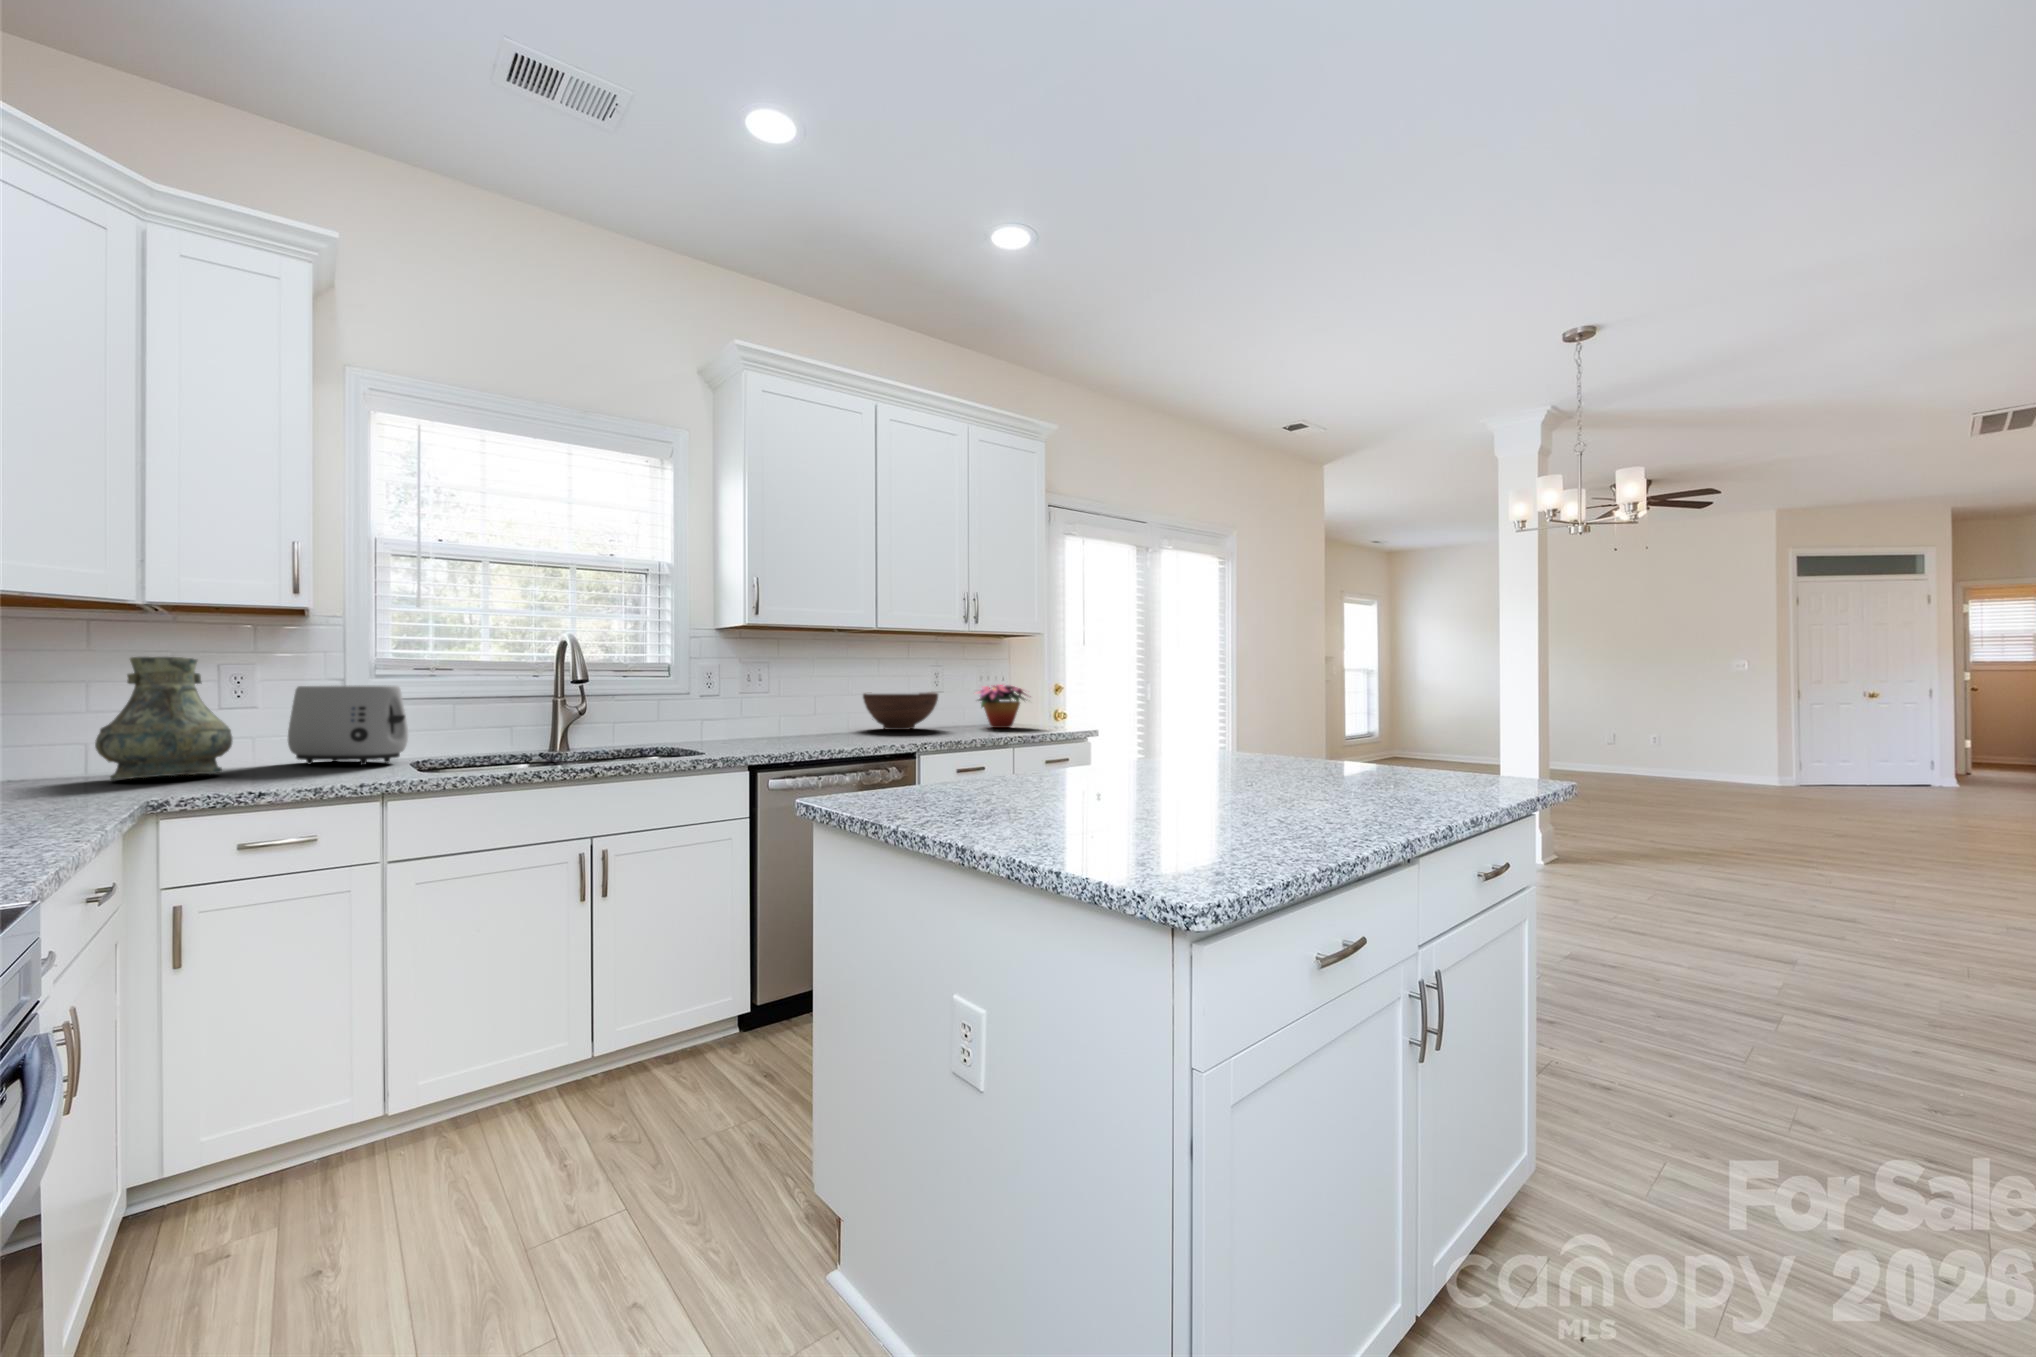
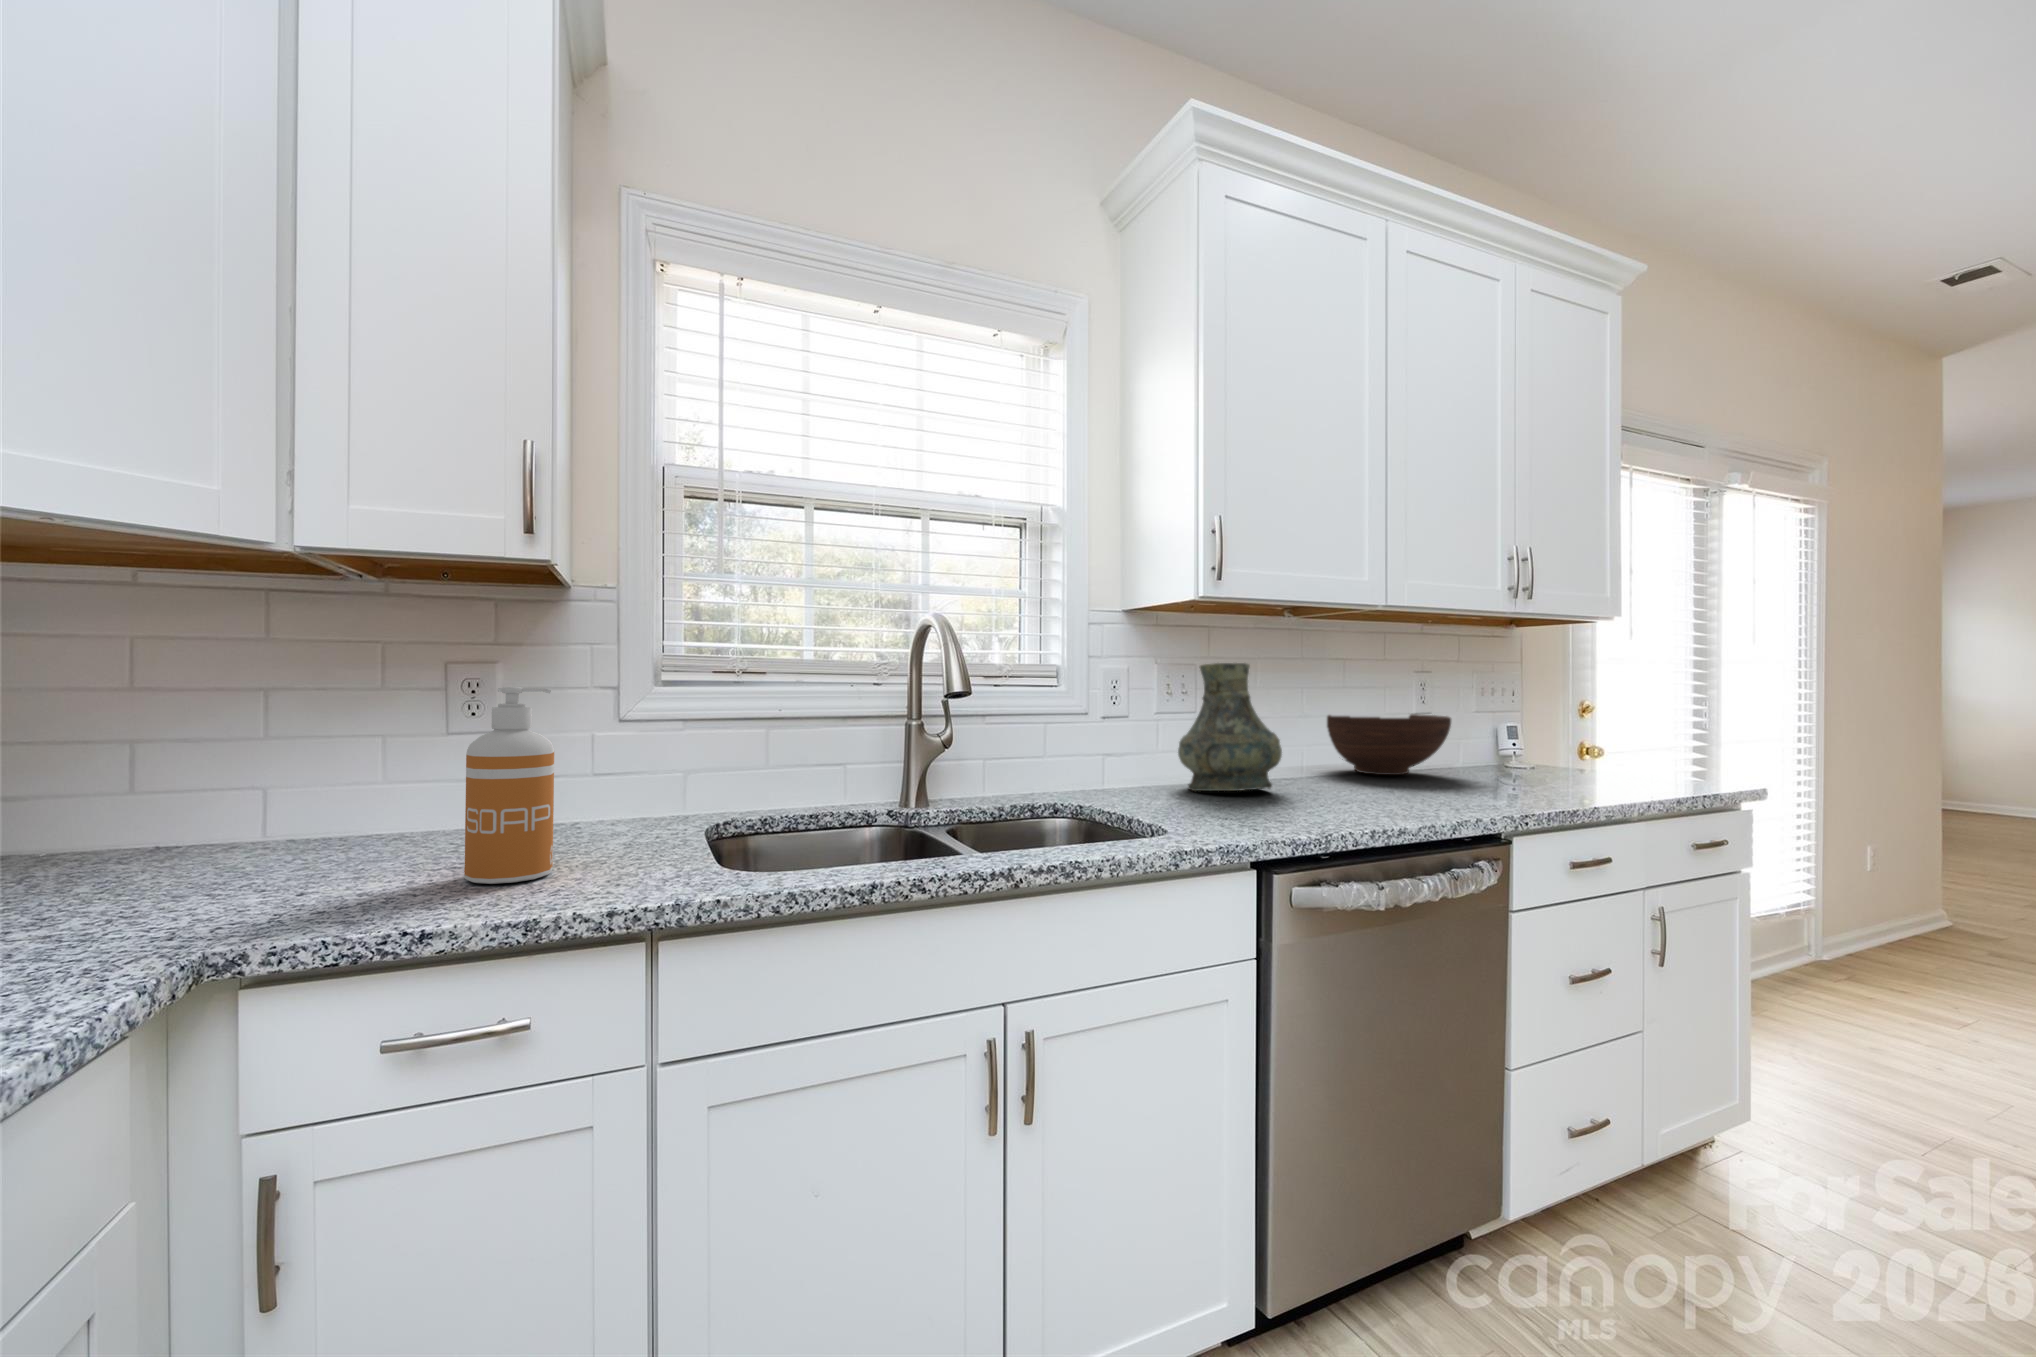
vase: present [95,657,232,780] -> present [1178,663,1282,791]
soap dispenser: none [264,679,317,782] -> present [465,687,554,884]
toaster: present [288,685,408,765] -> none [532,696,703,836]
flower arrangement: present [977,685,1027,728] -> none [1484,702,1611,776]

